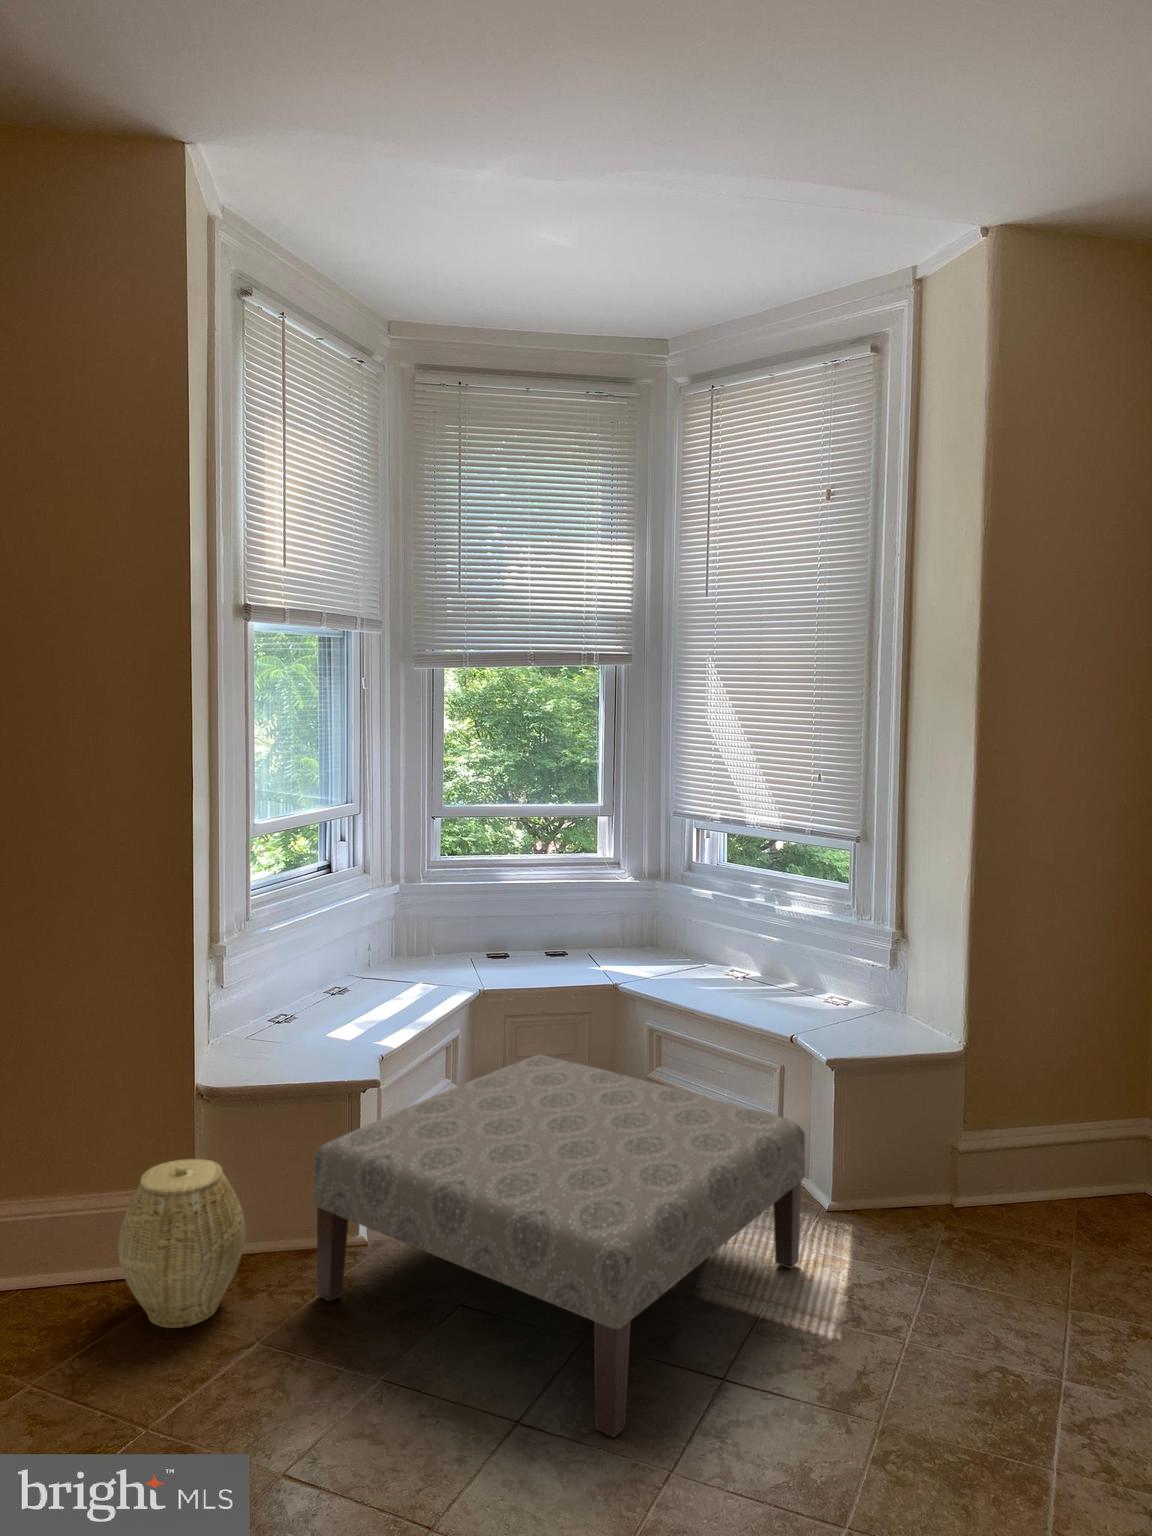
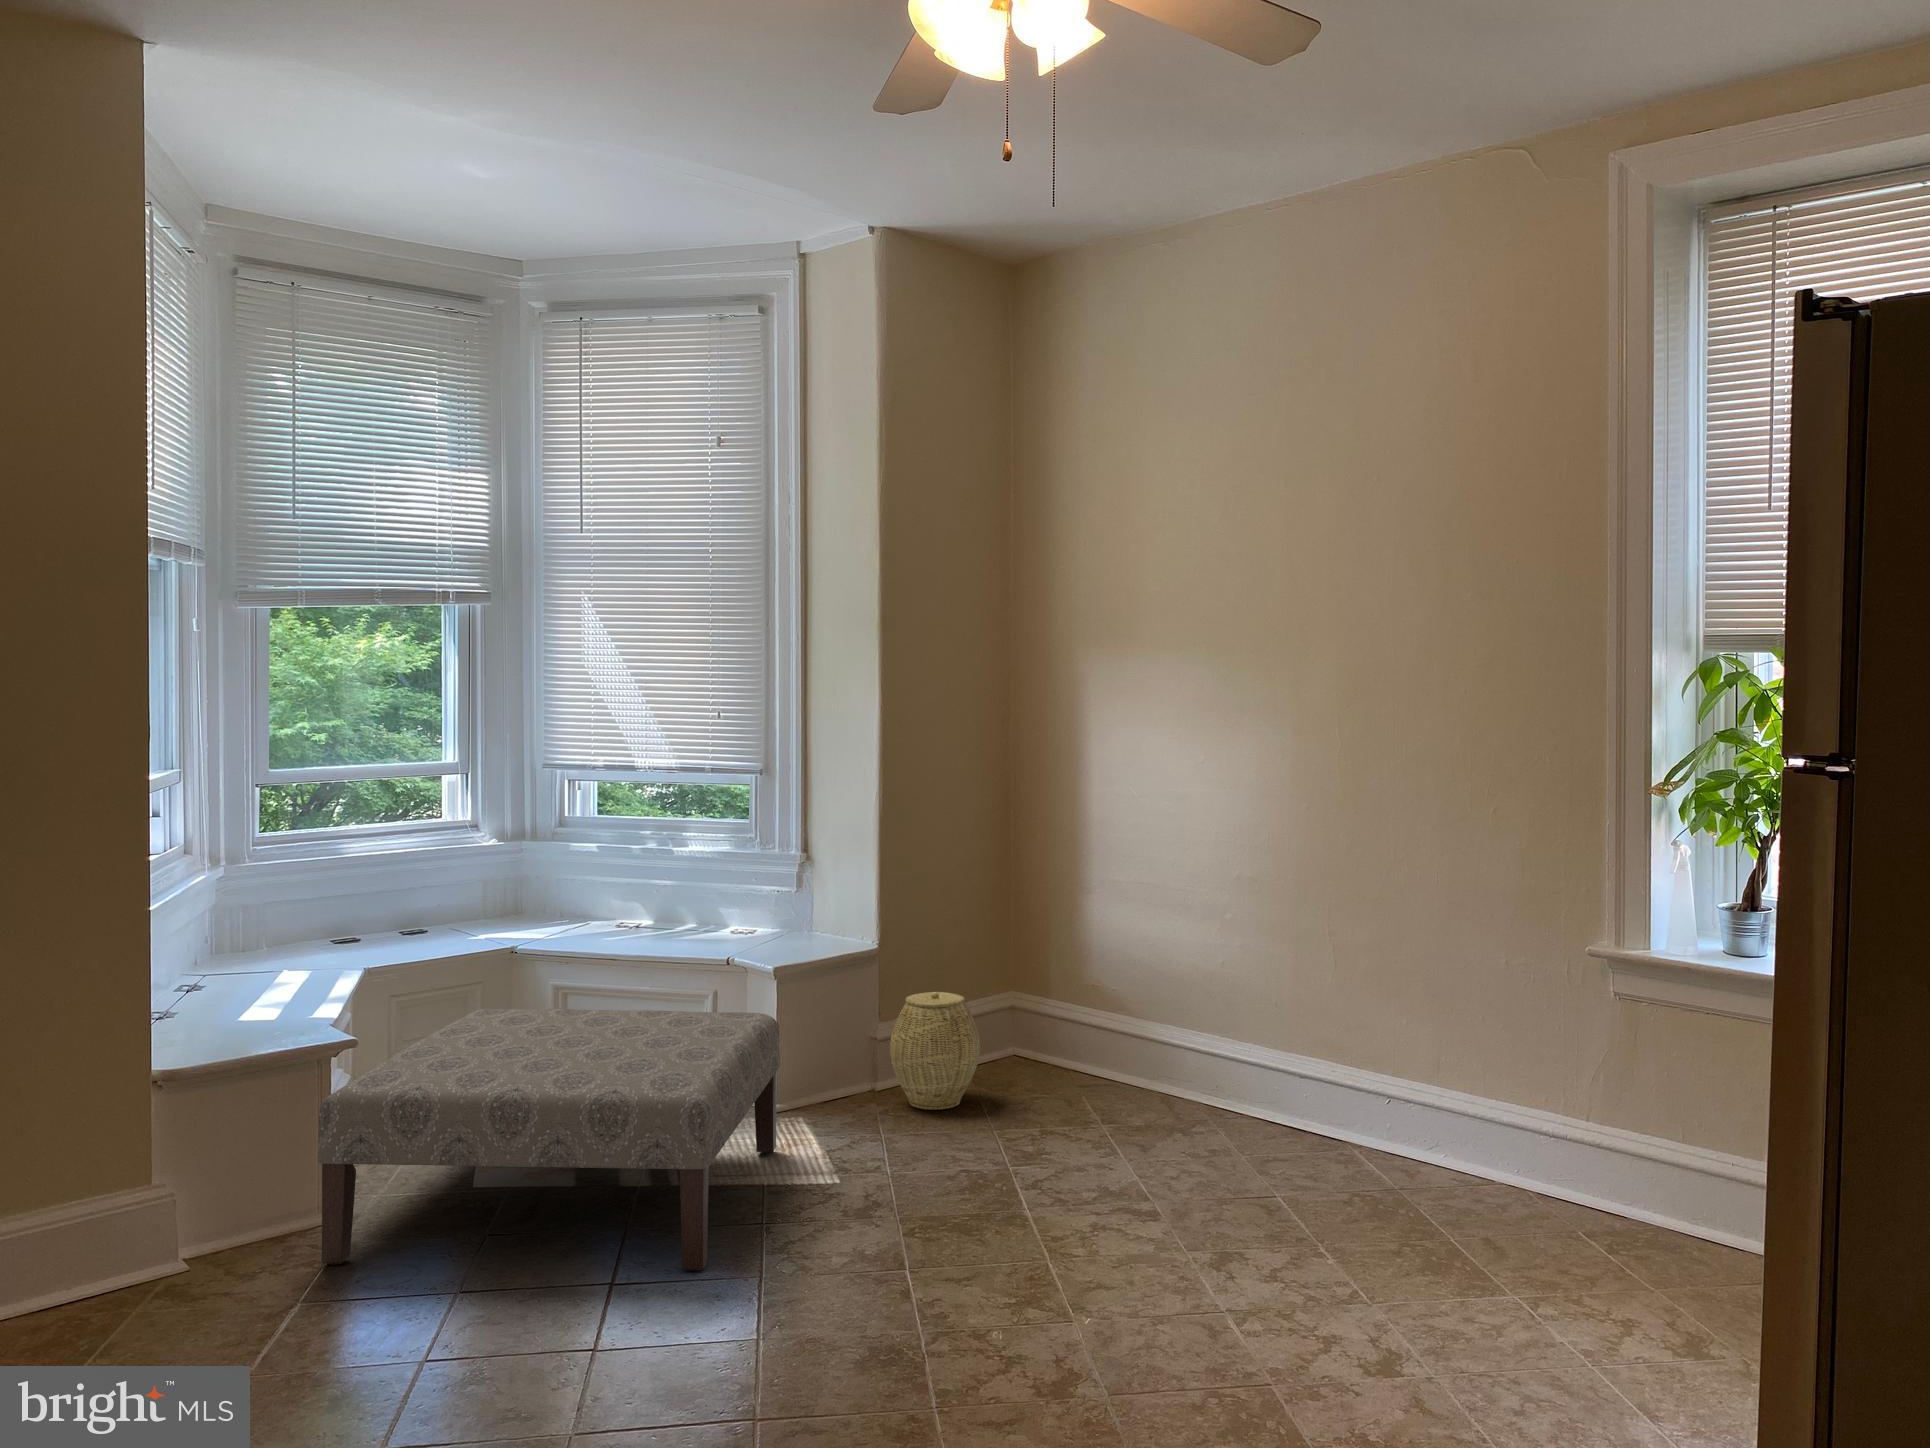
woven basket: present [118,1159,245,1328] -> present [890,992,980,1110]

